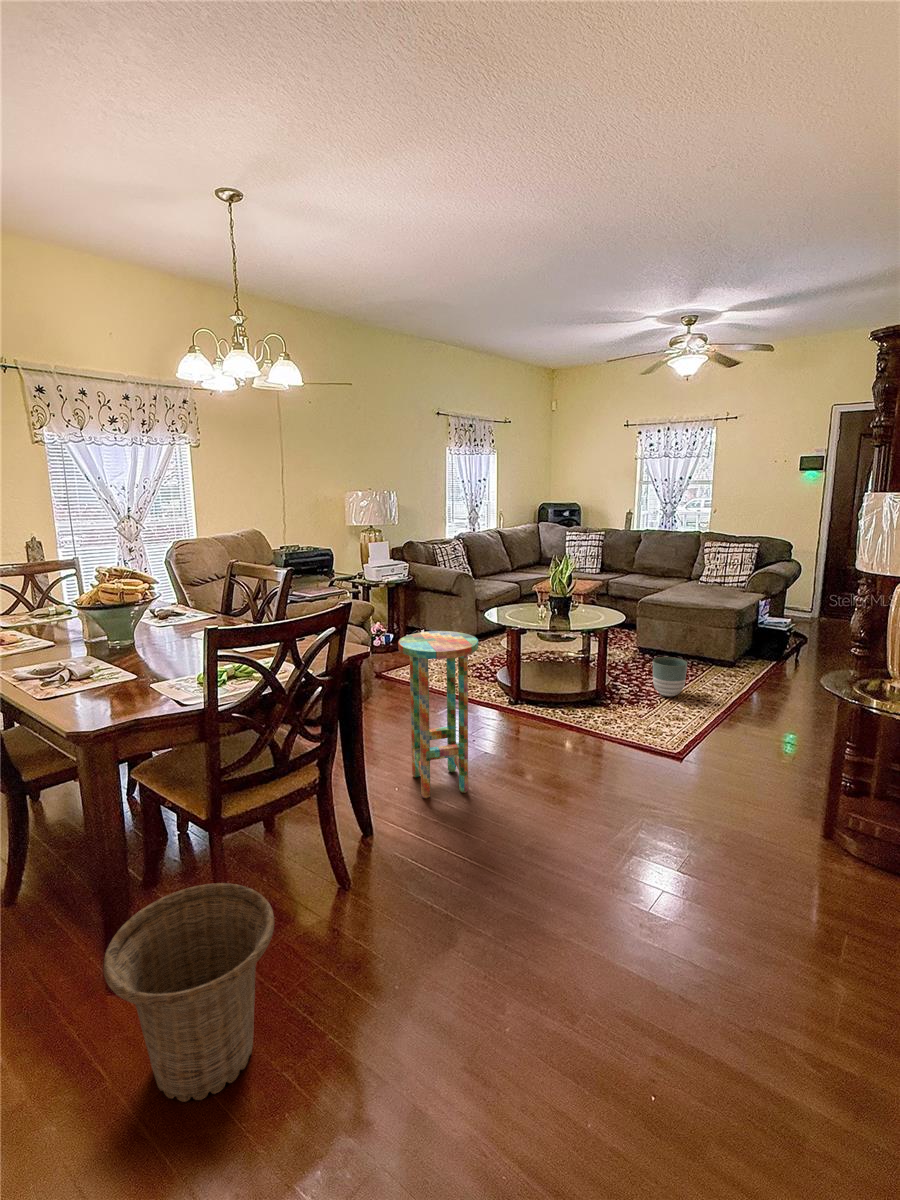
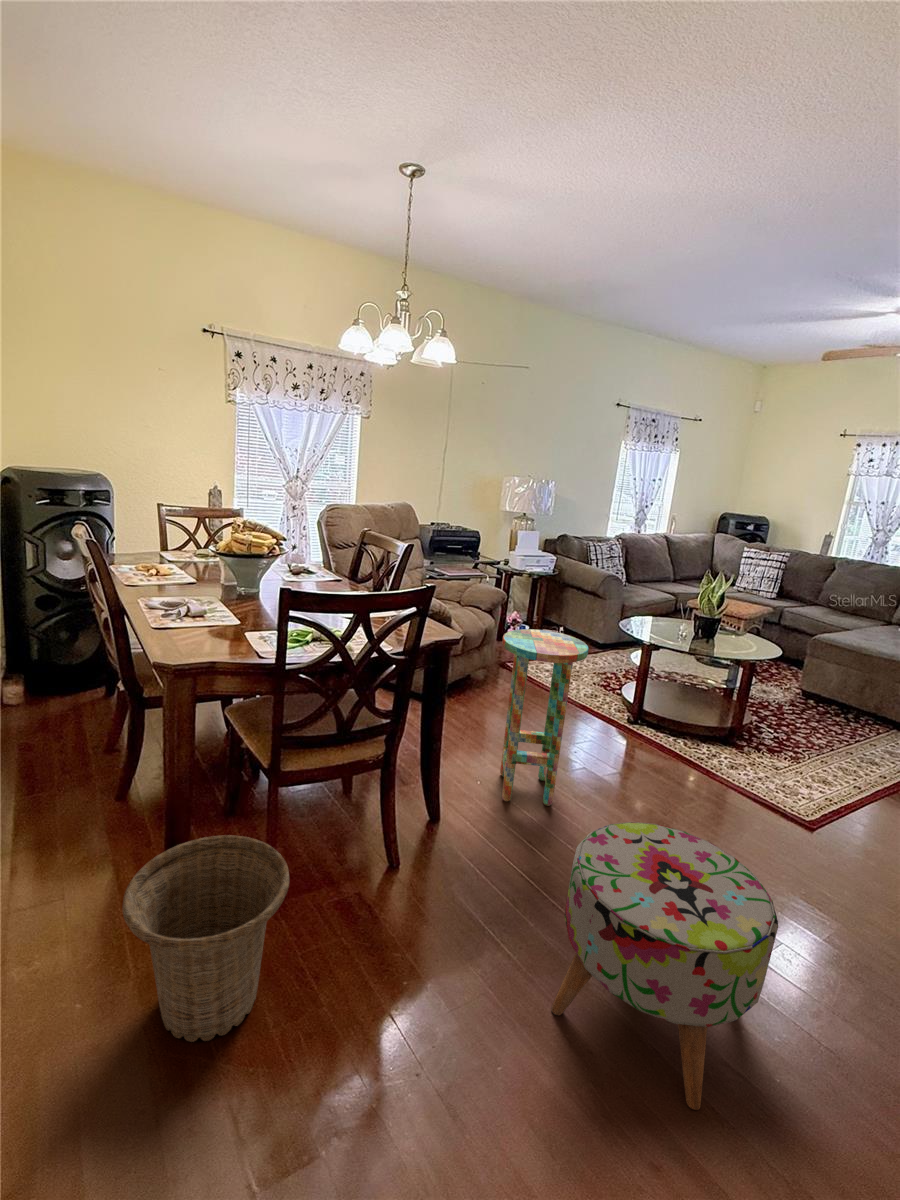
planter: present [653,657,687,696] -> none [807,706,855,754]
ottoman: none [520,775,688,993] -> present [551,822,778,1110]

